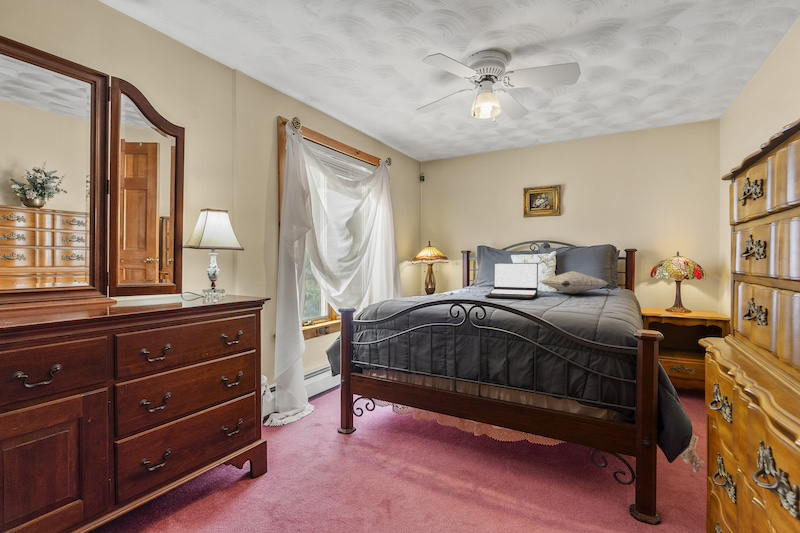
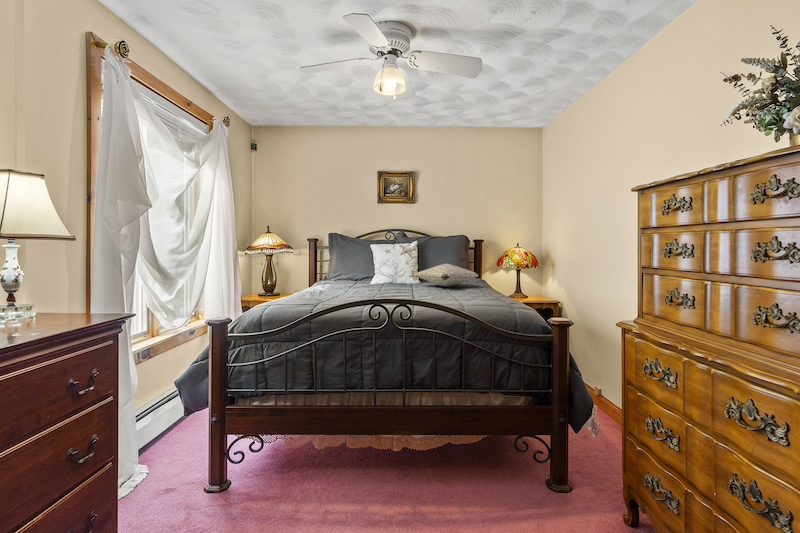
laptop: present [485,263,538,299] -> none [370,255,420,294]

